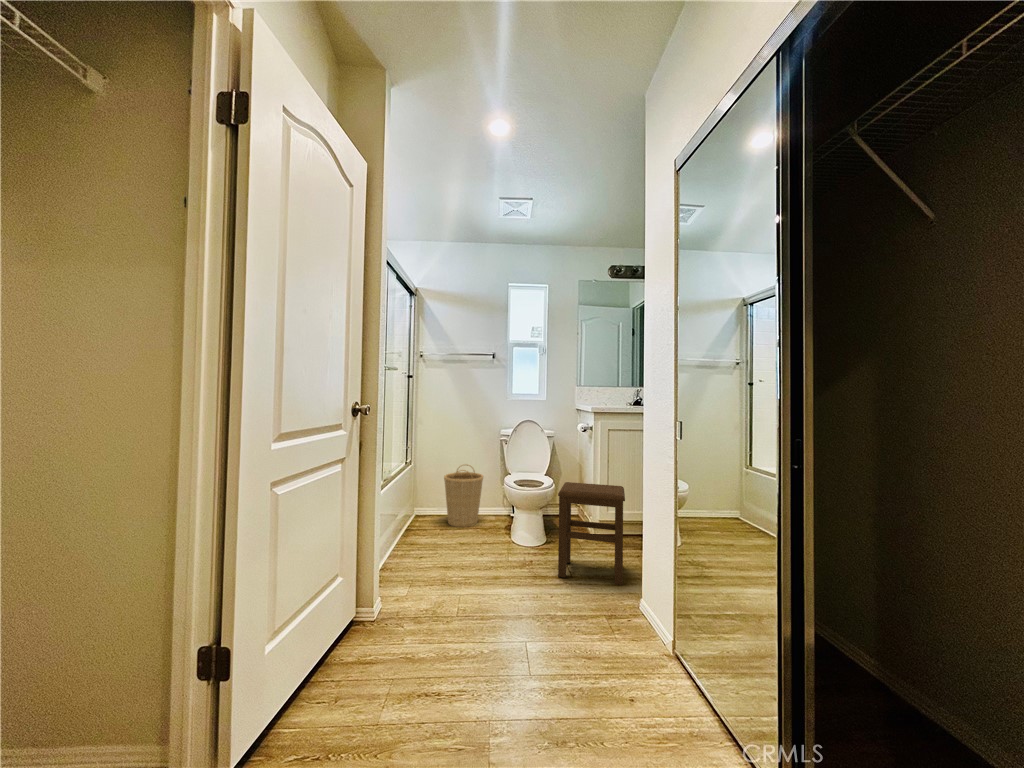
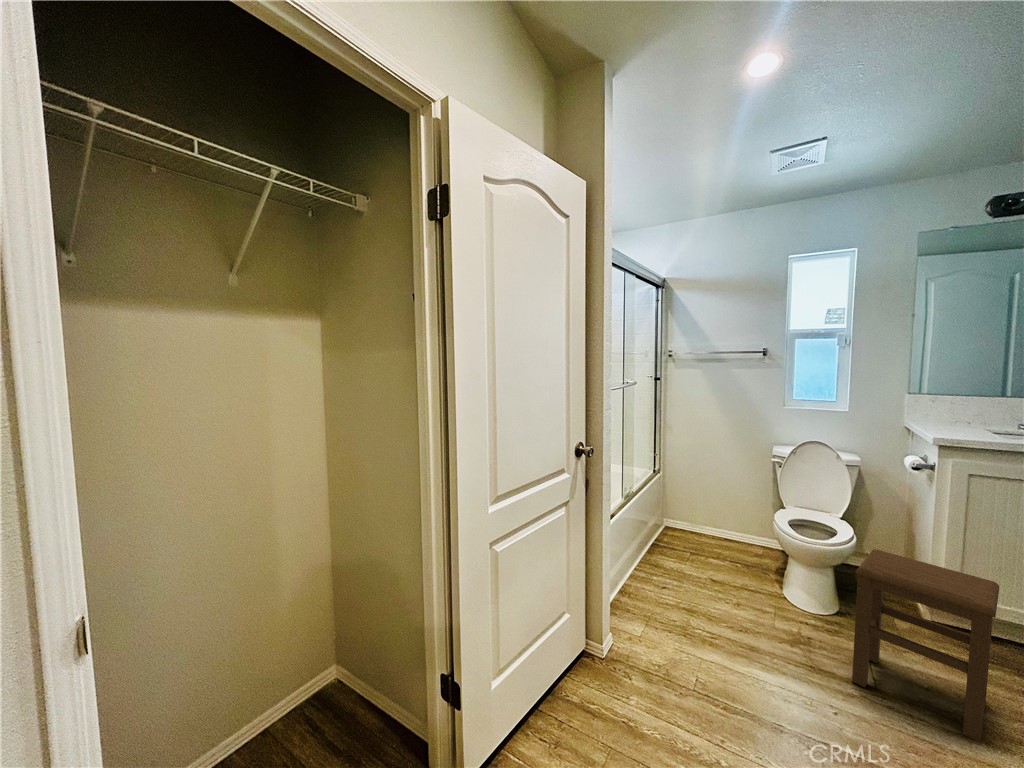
basket: present [444,464,483,527] -> none [695,479,748,556]

